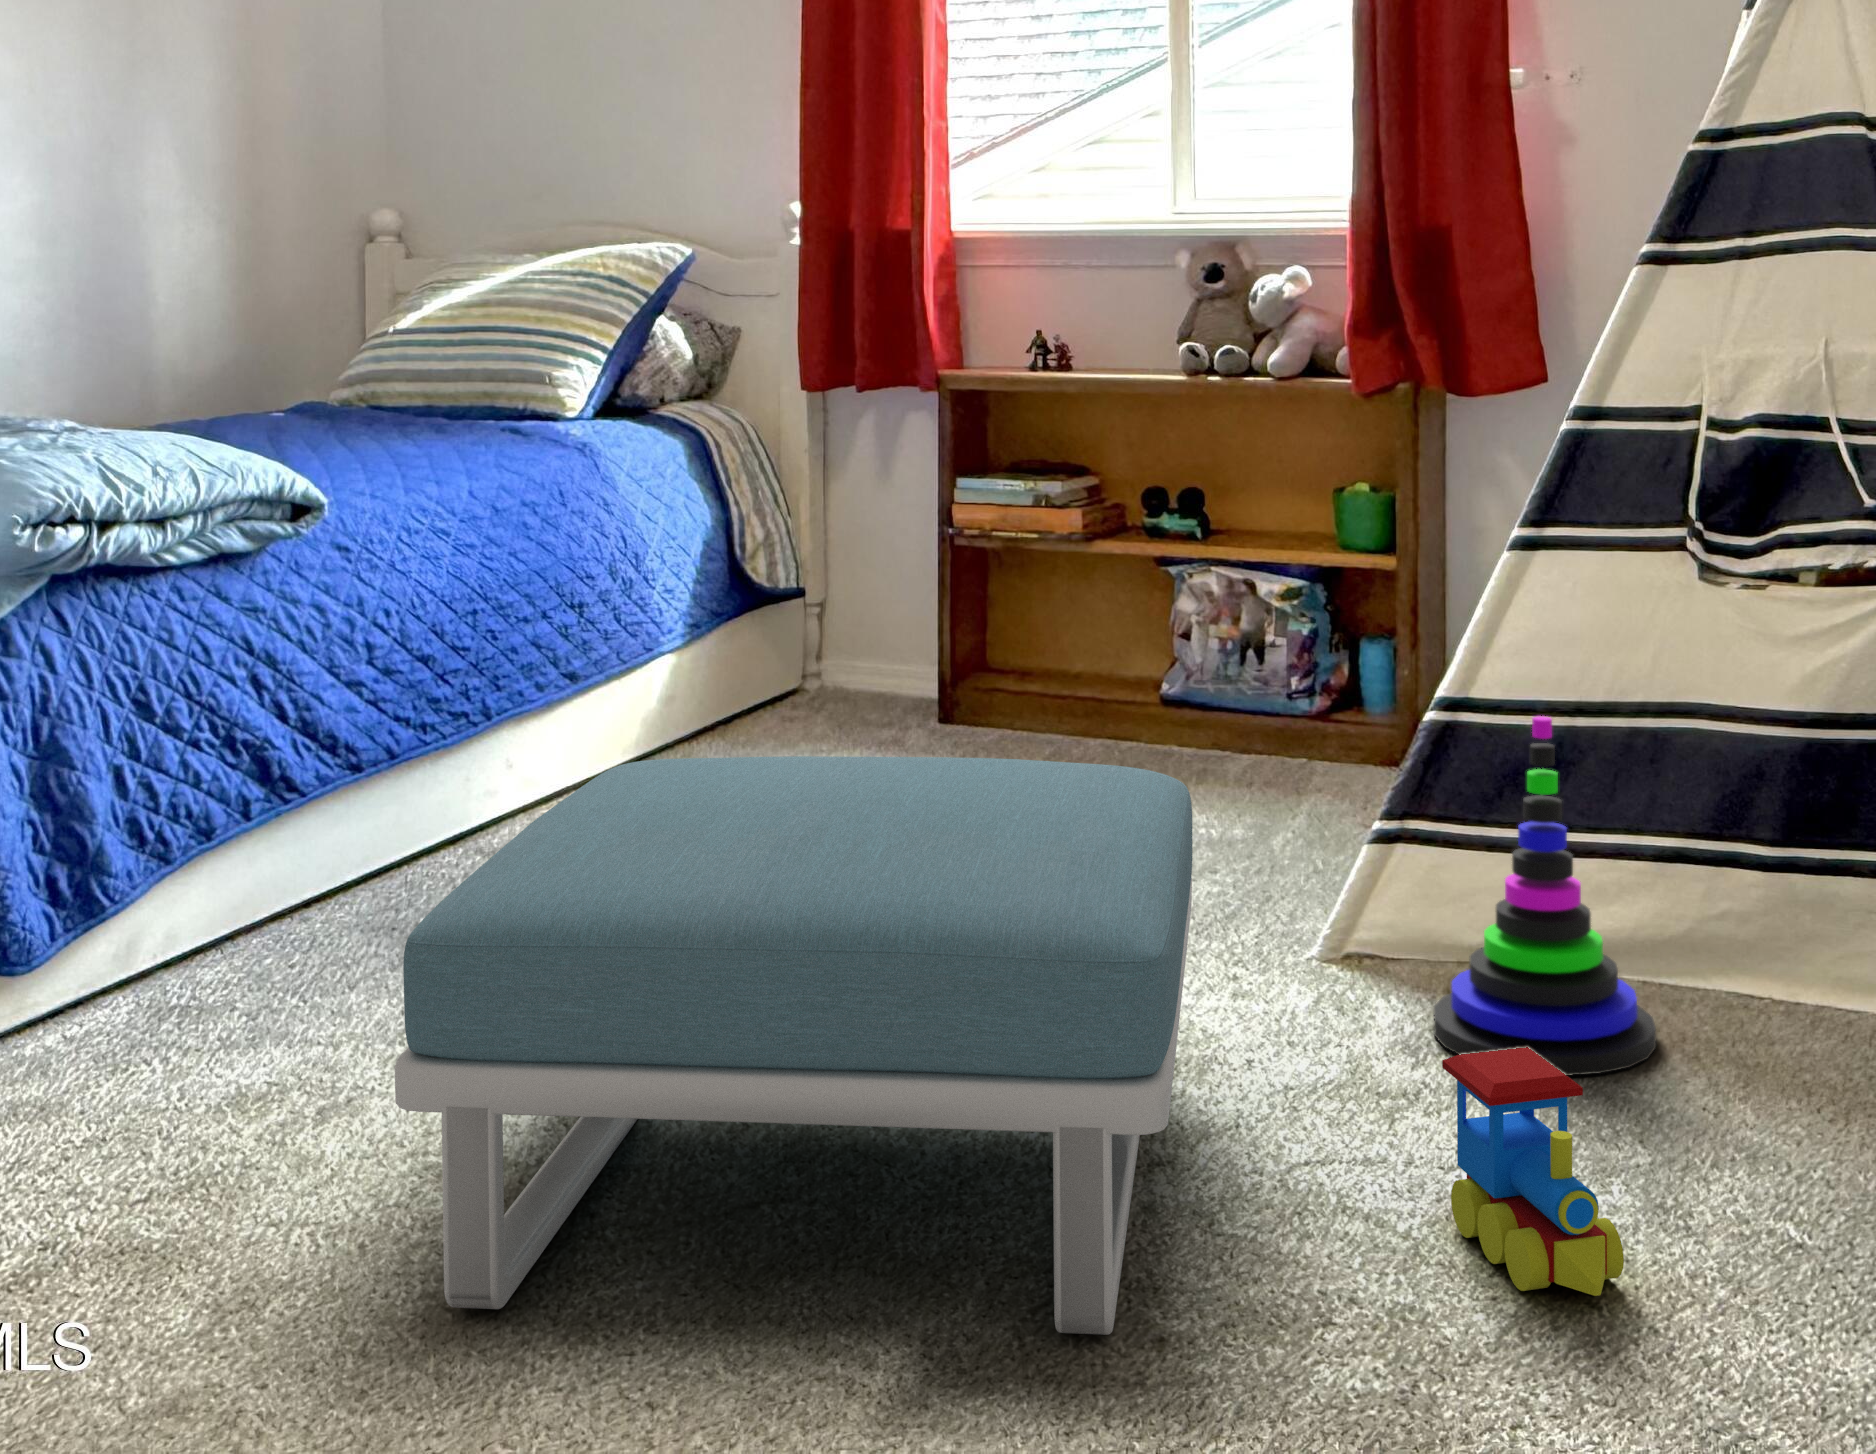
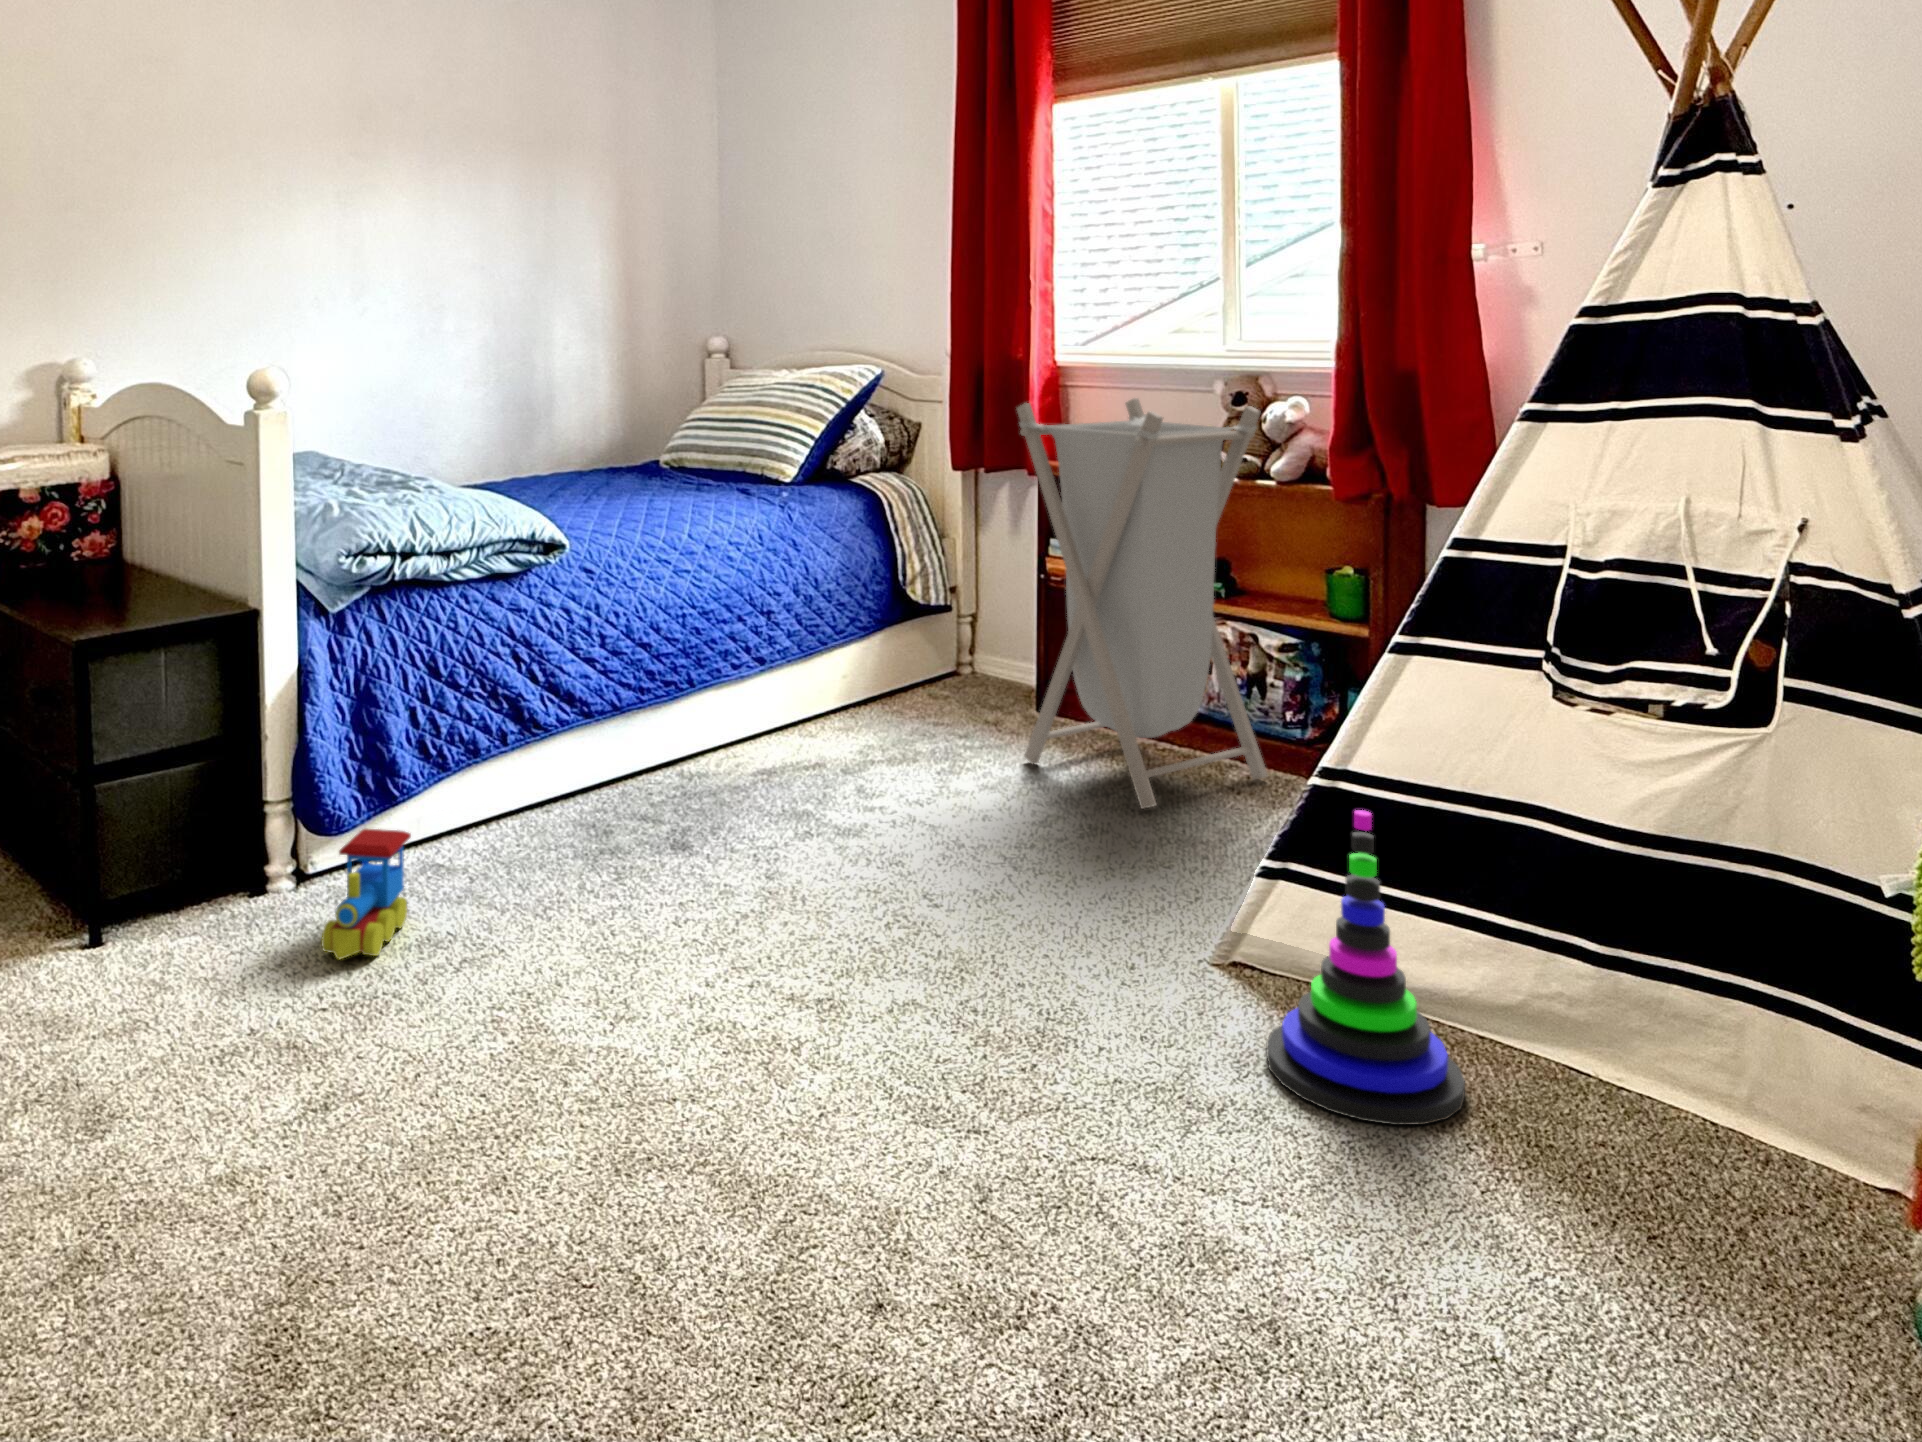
laundry hamper: none [950,278,1272,815] -> present [1017,398,1268,809]
footstool: present [395,756,1192,1335] -> none [417,754,1057,1279]
toy train: present [1442,1047,1624,1296] -> present [322,829,411,960]

